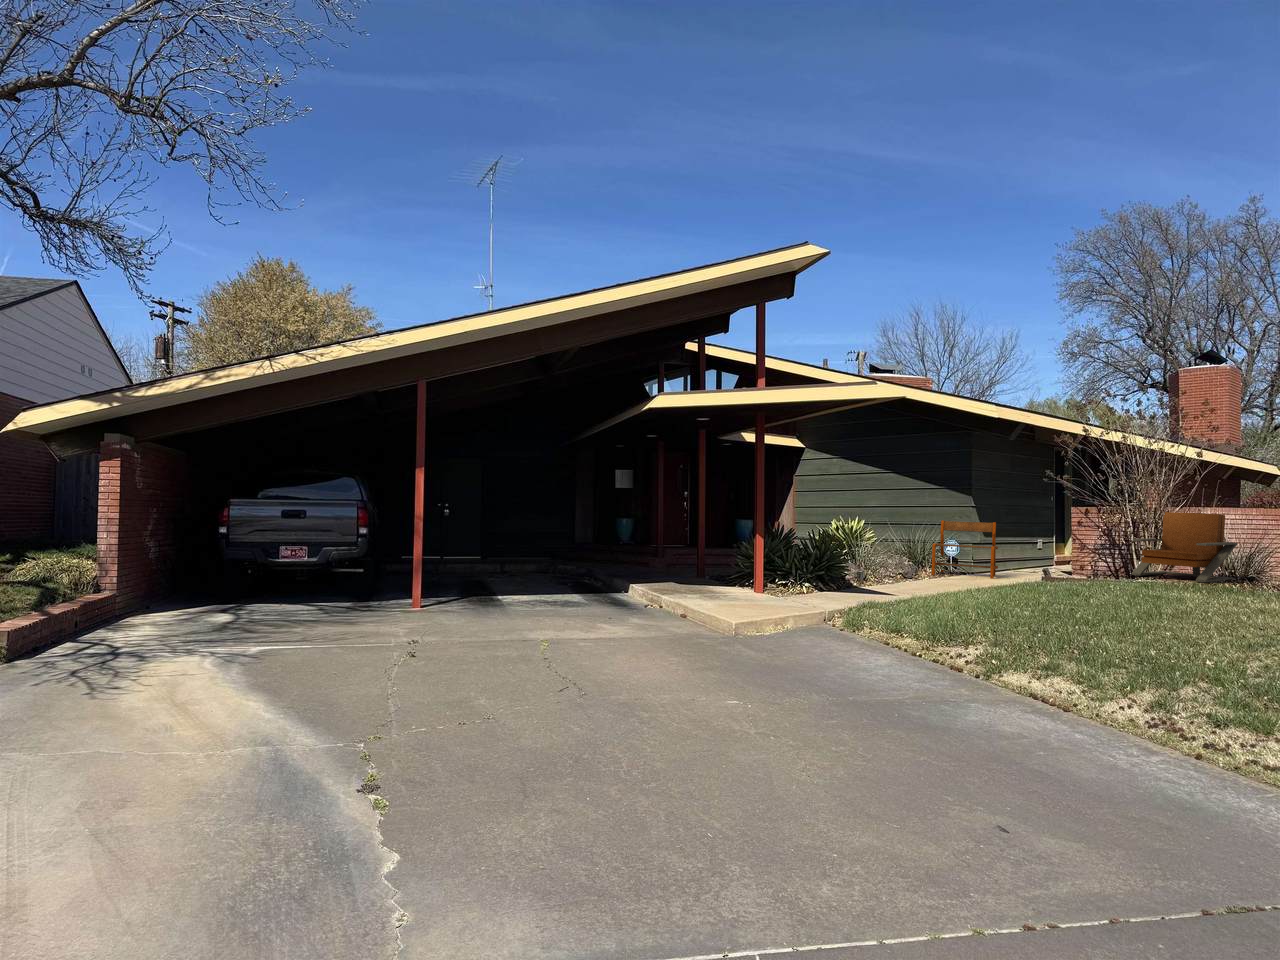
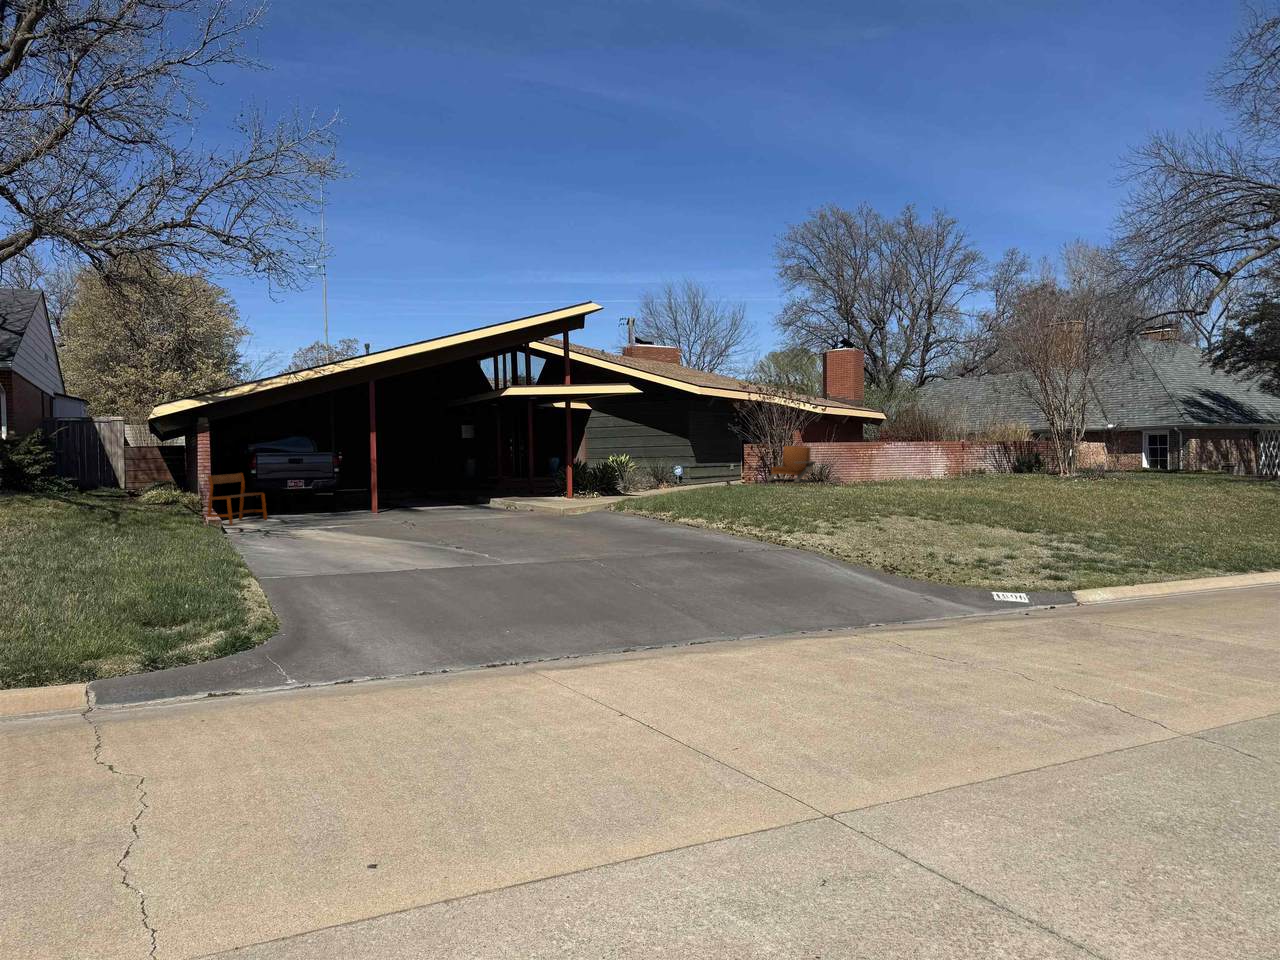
bench: present [931,520,998,579] -> present [207,473,267,525]

